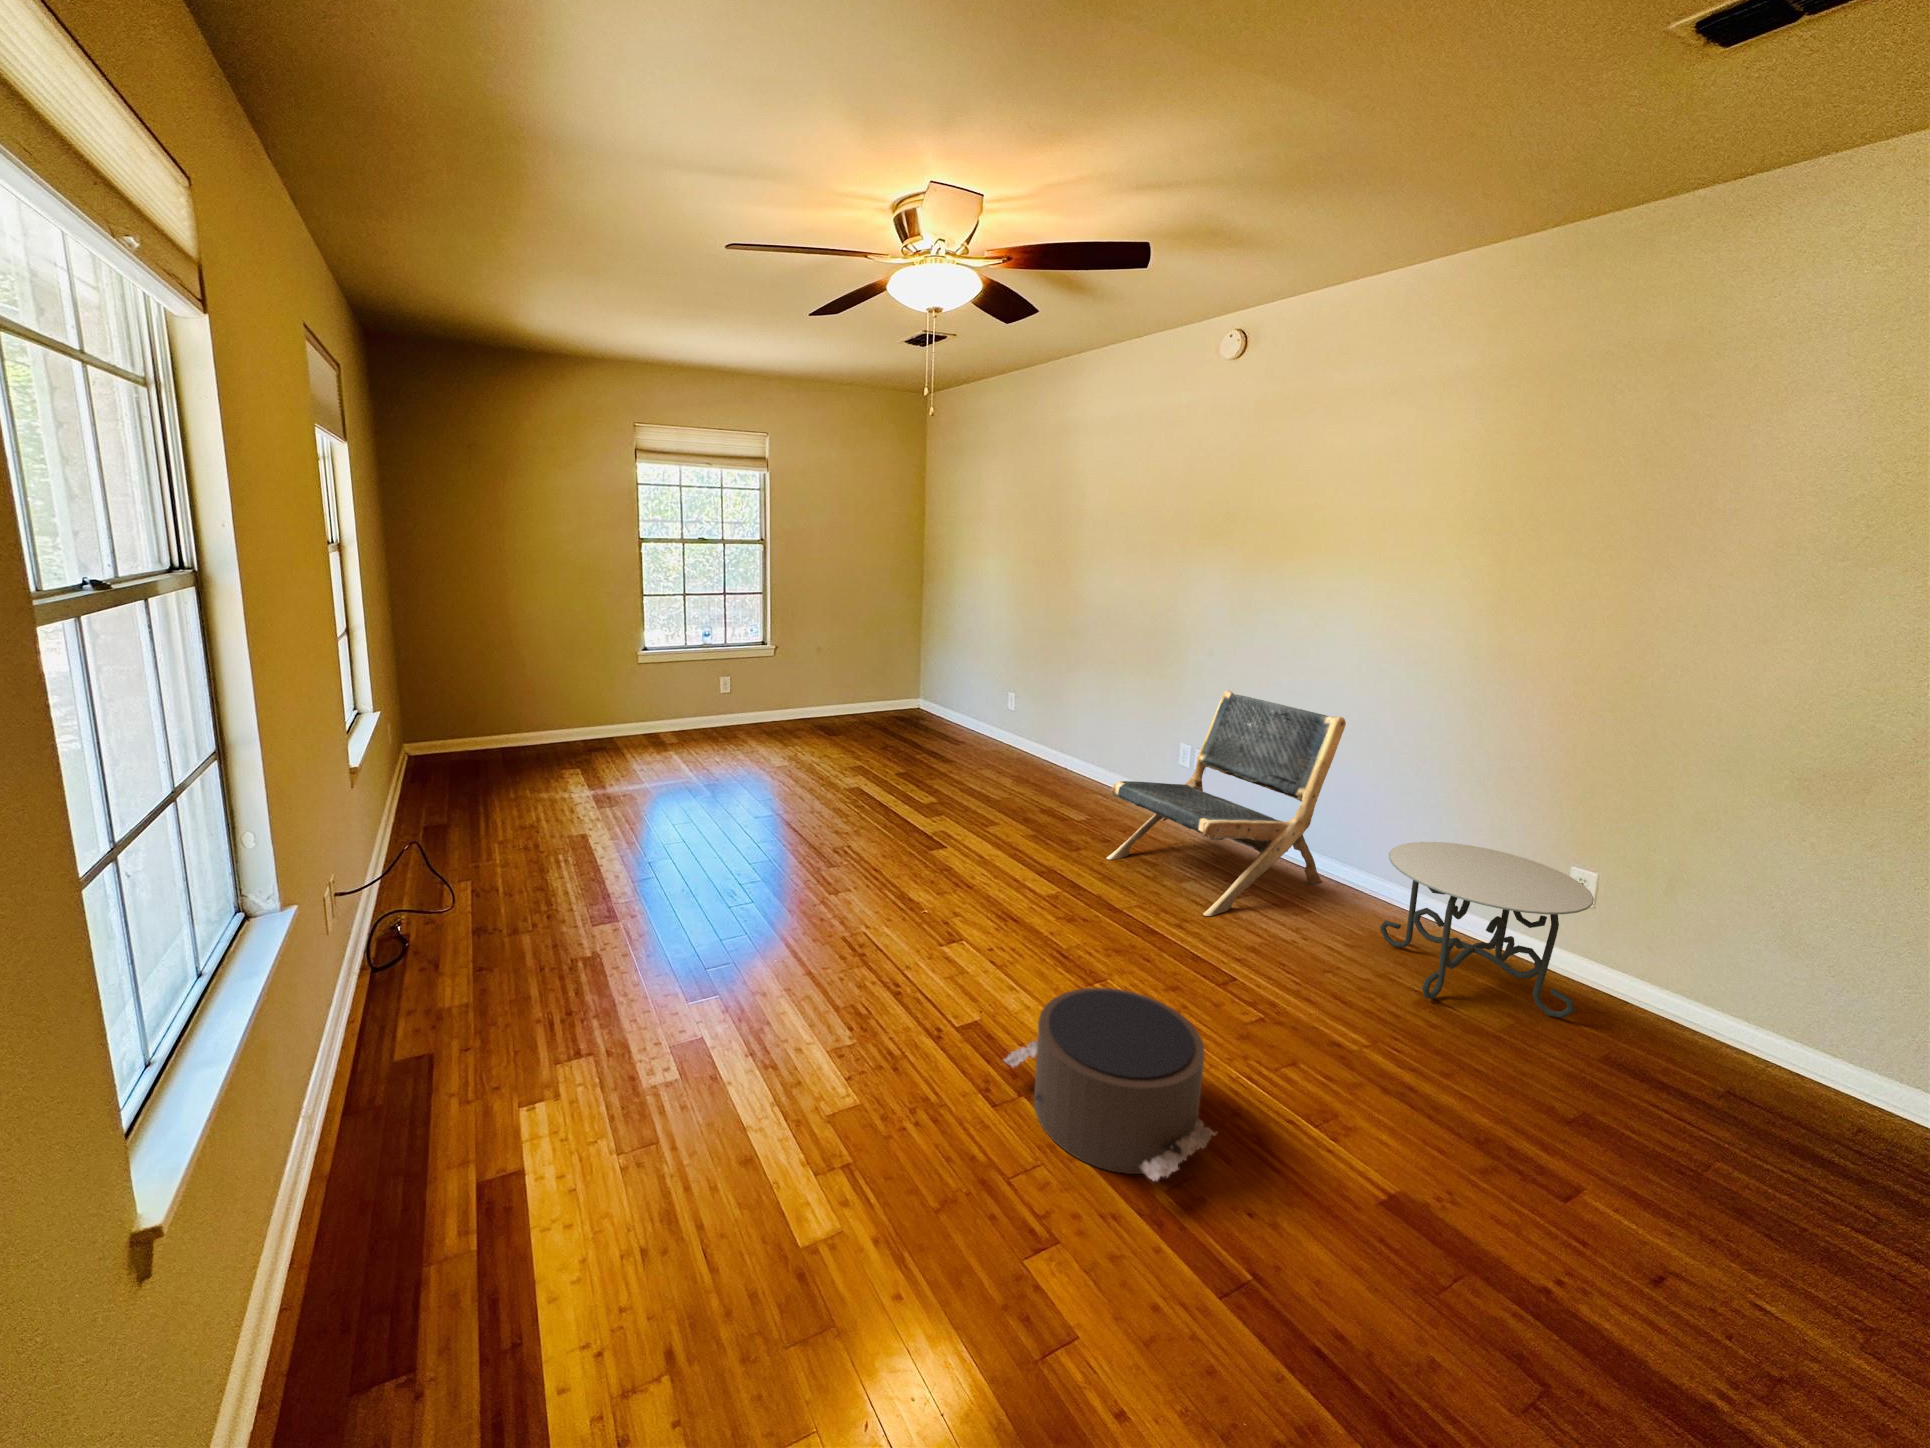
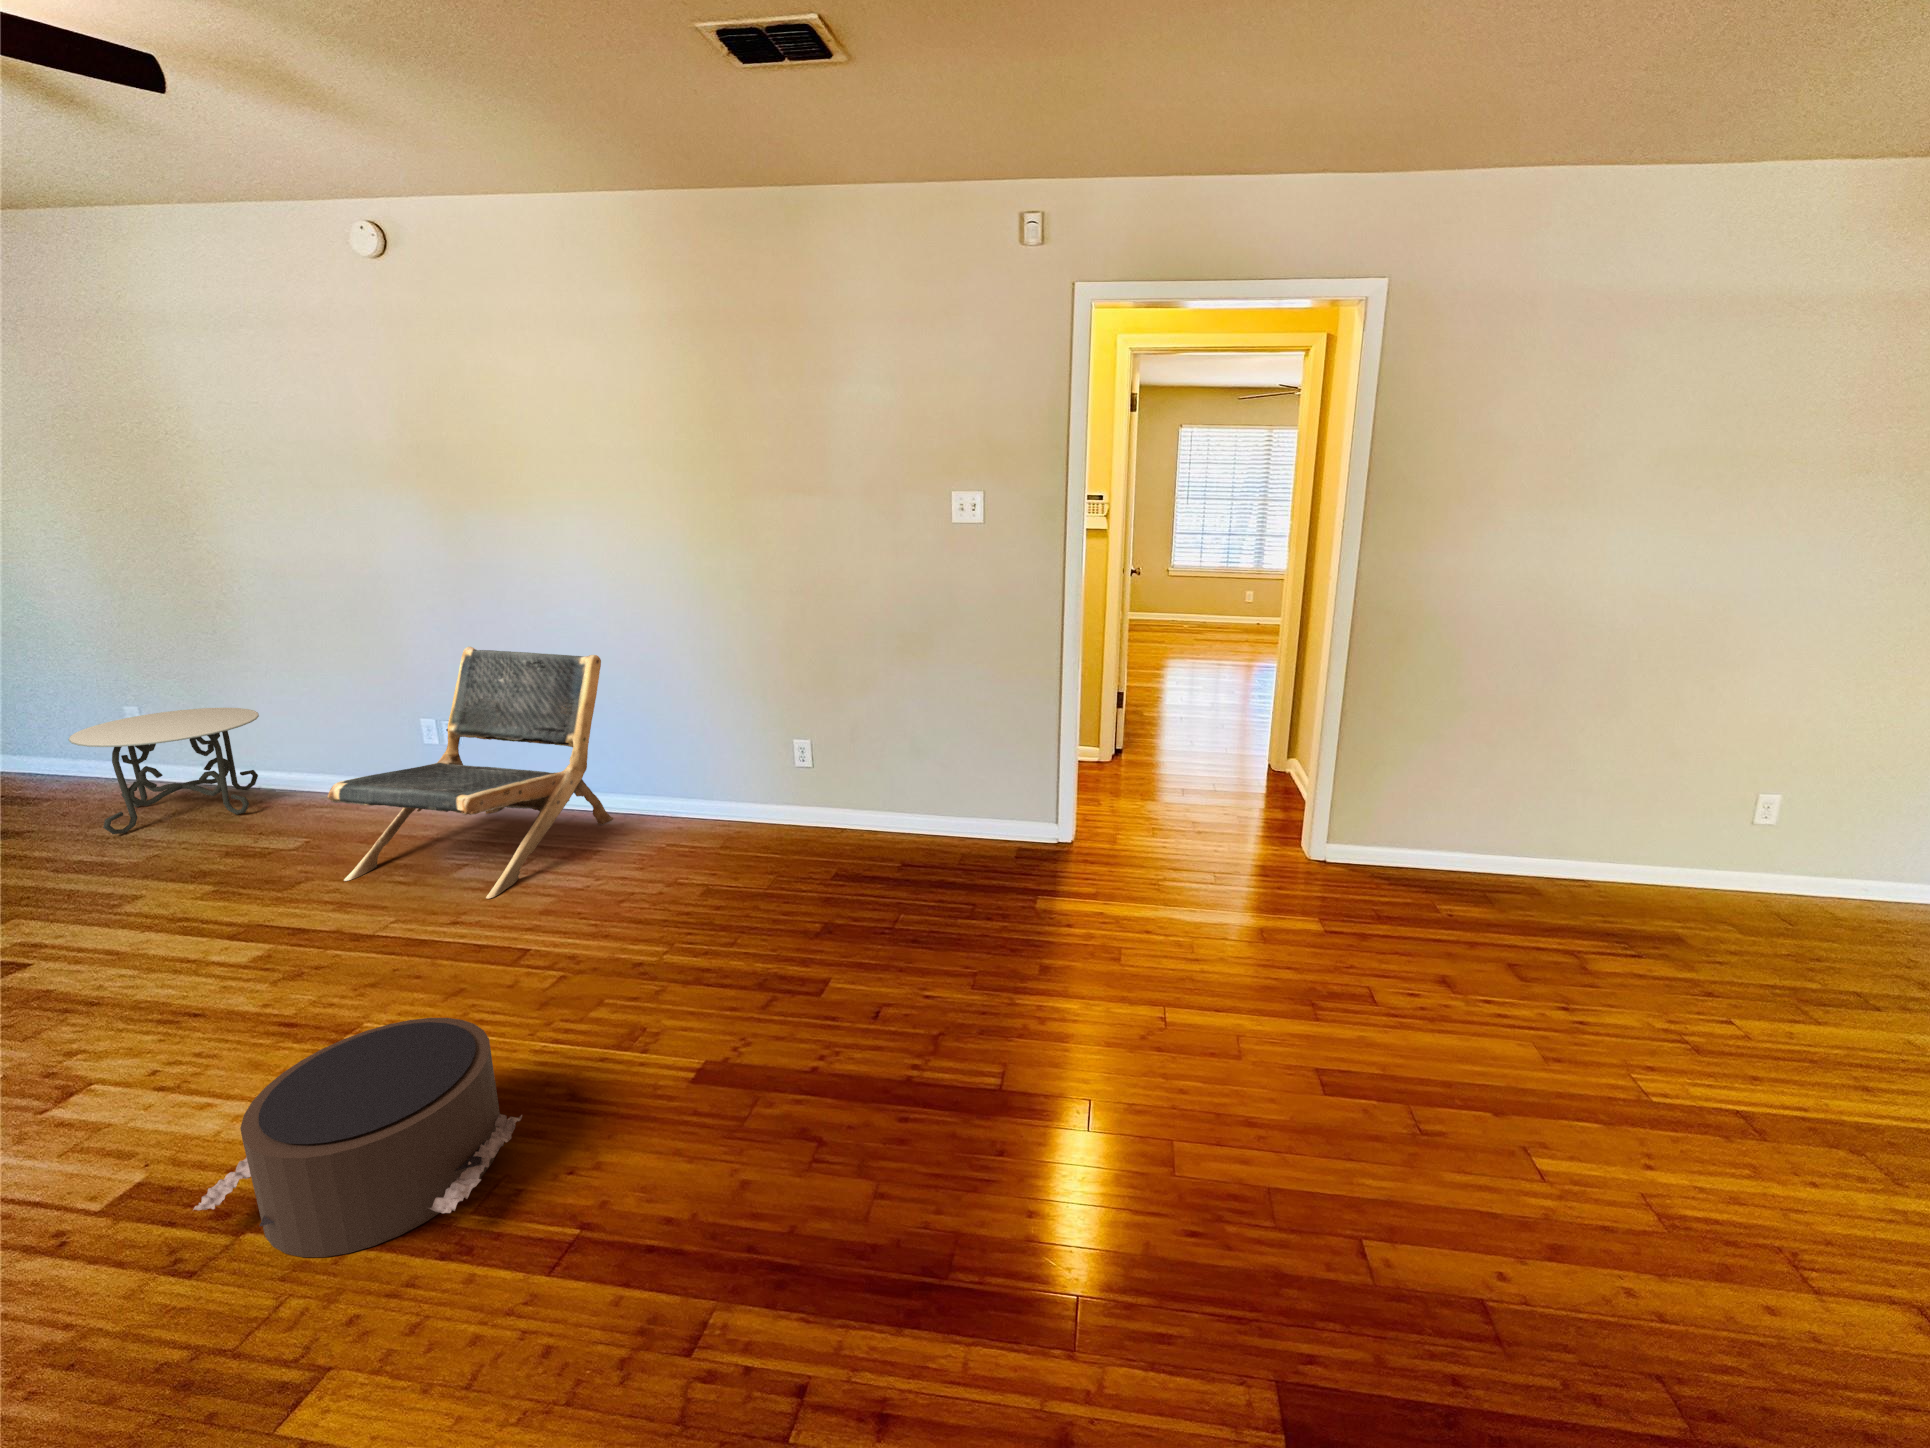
side table: present [1380,842,1594,1018] -> present [69,708,259,834]

